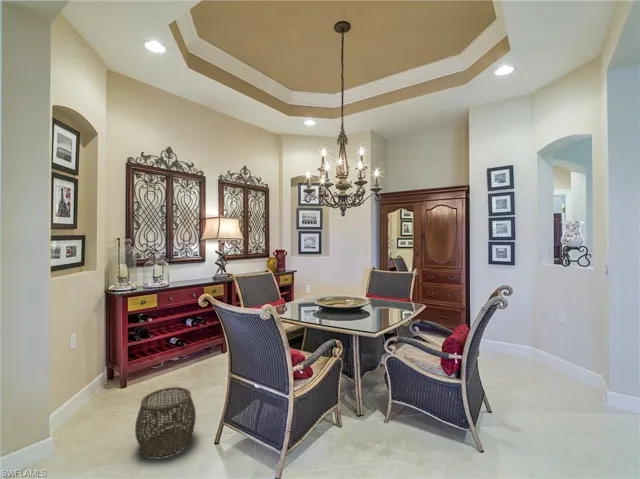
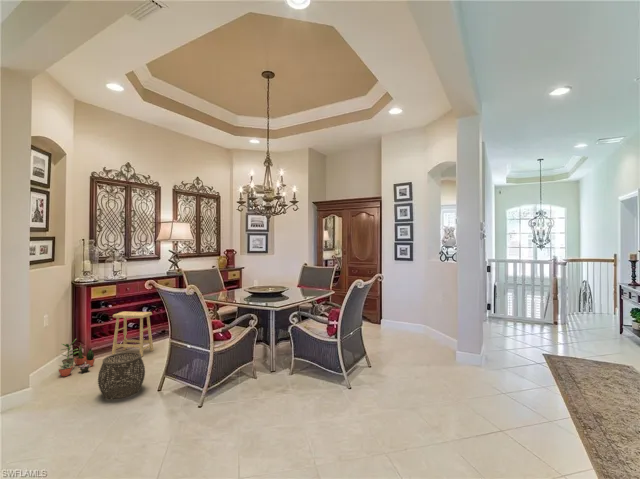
footstool: none [152,325,200,384] -> present [112,311,153,357]
potted plant: none [88,362,132,413] -> present [59,339,95,376]

